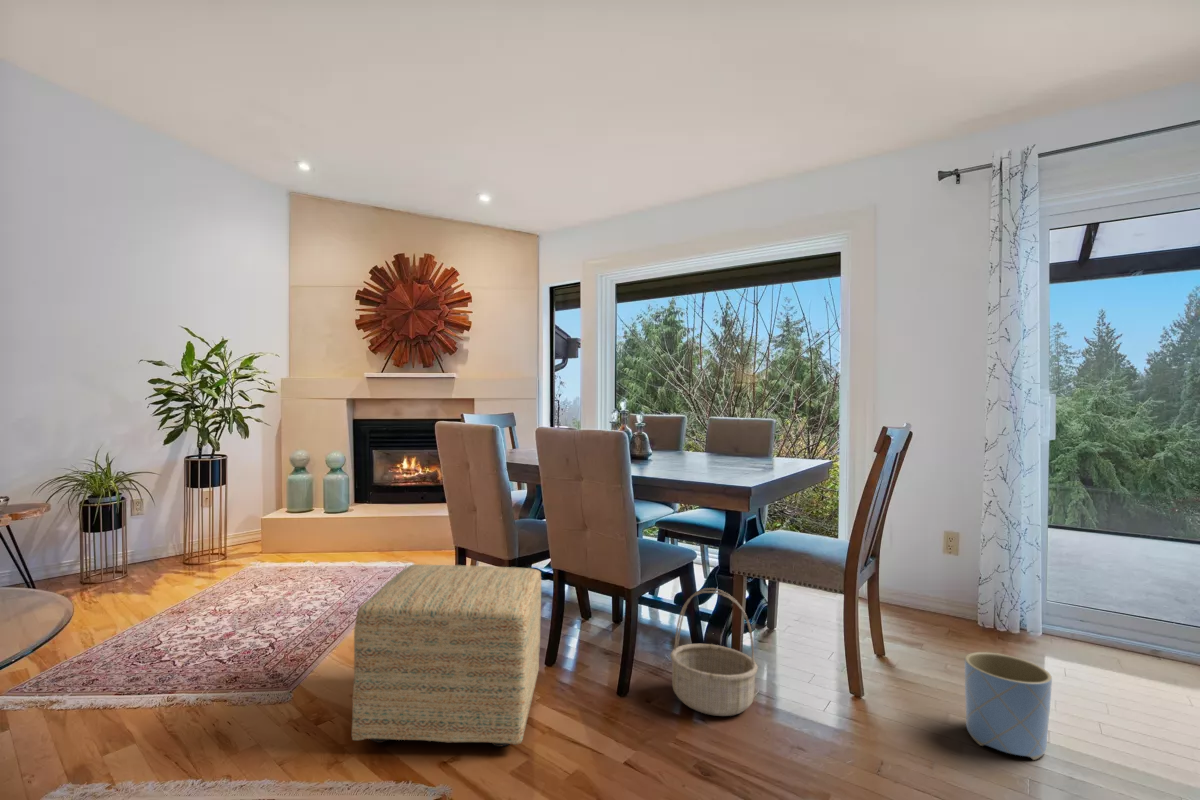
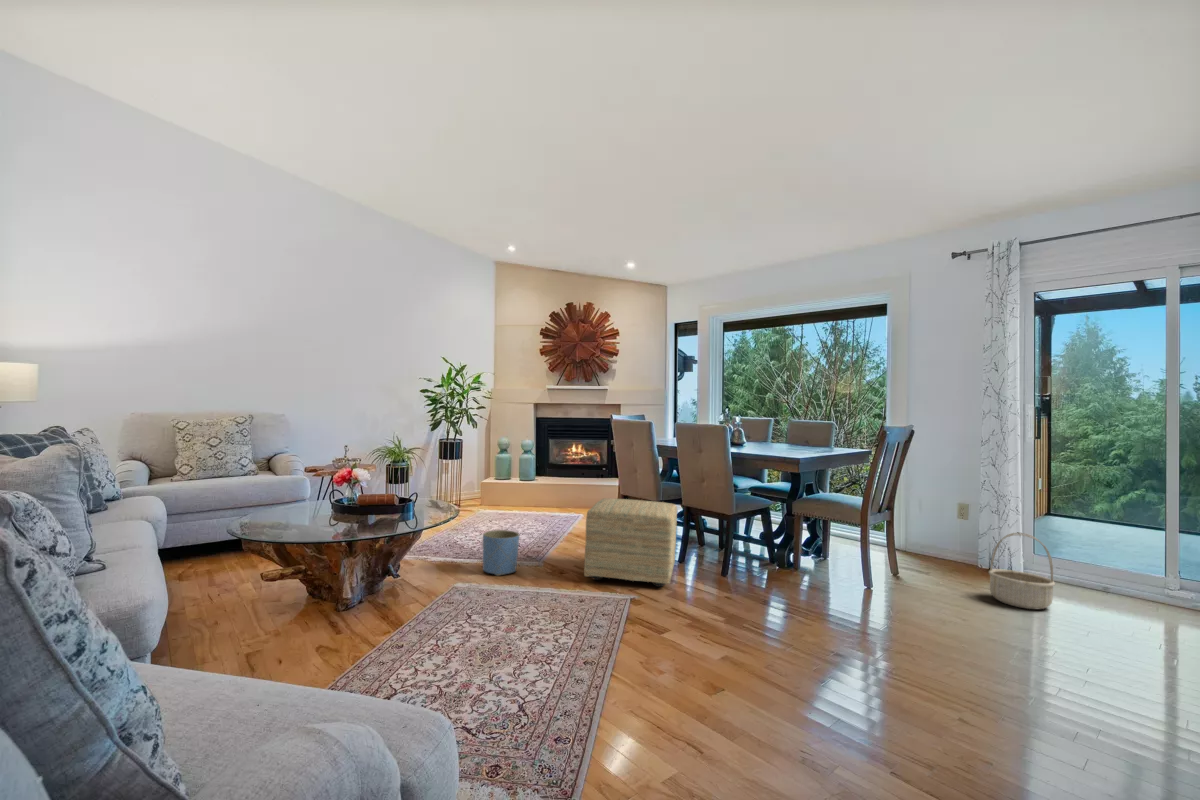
basket: present [670,588,758,716] -> present [989,533,1055,610]
planter: present [965,652,1052,760] -> present [483,530,519,576]

